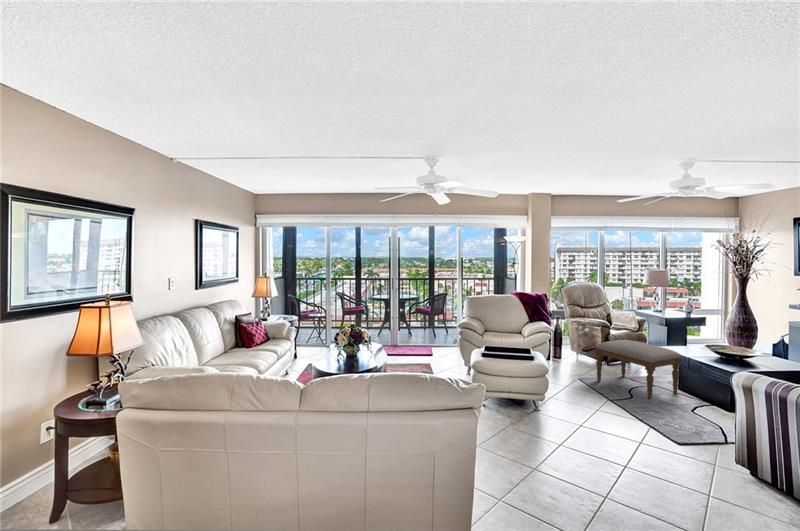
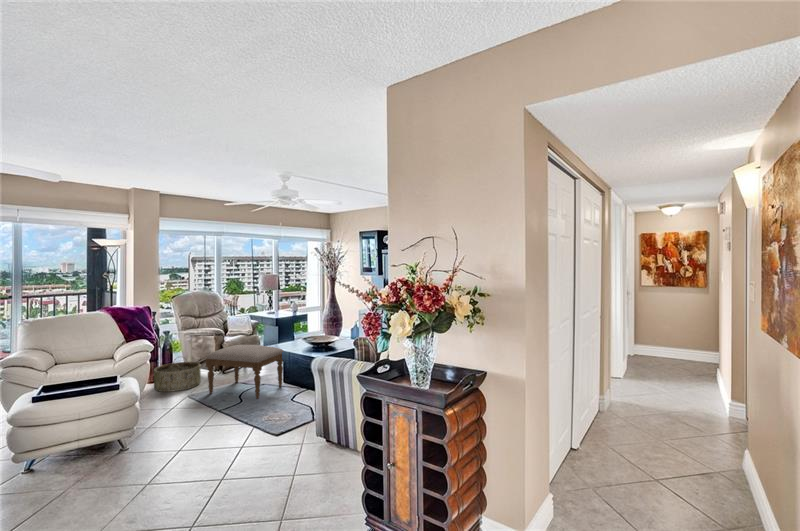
basket: none [548,341,587,372] -> present [154,361,201,392]

